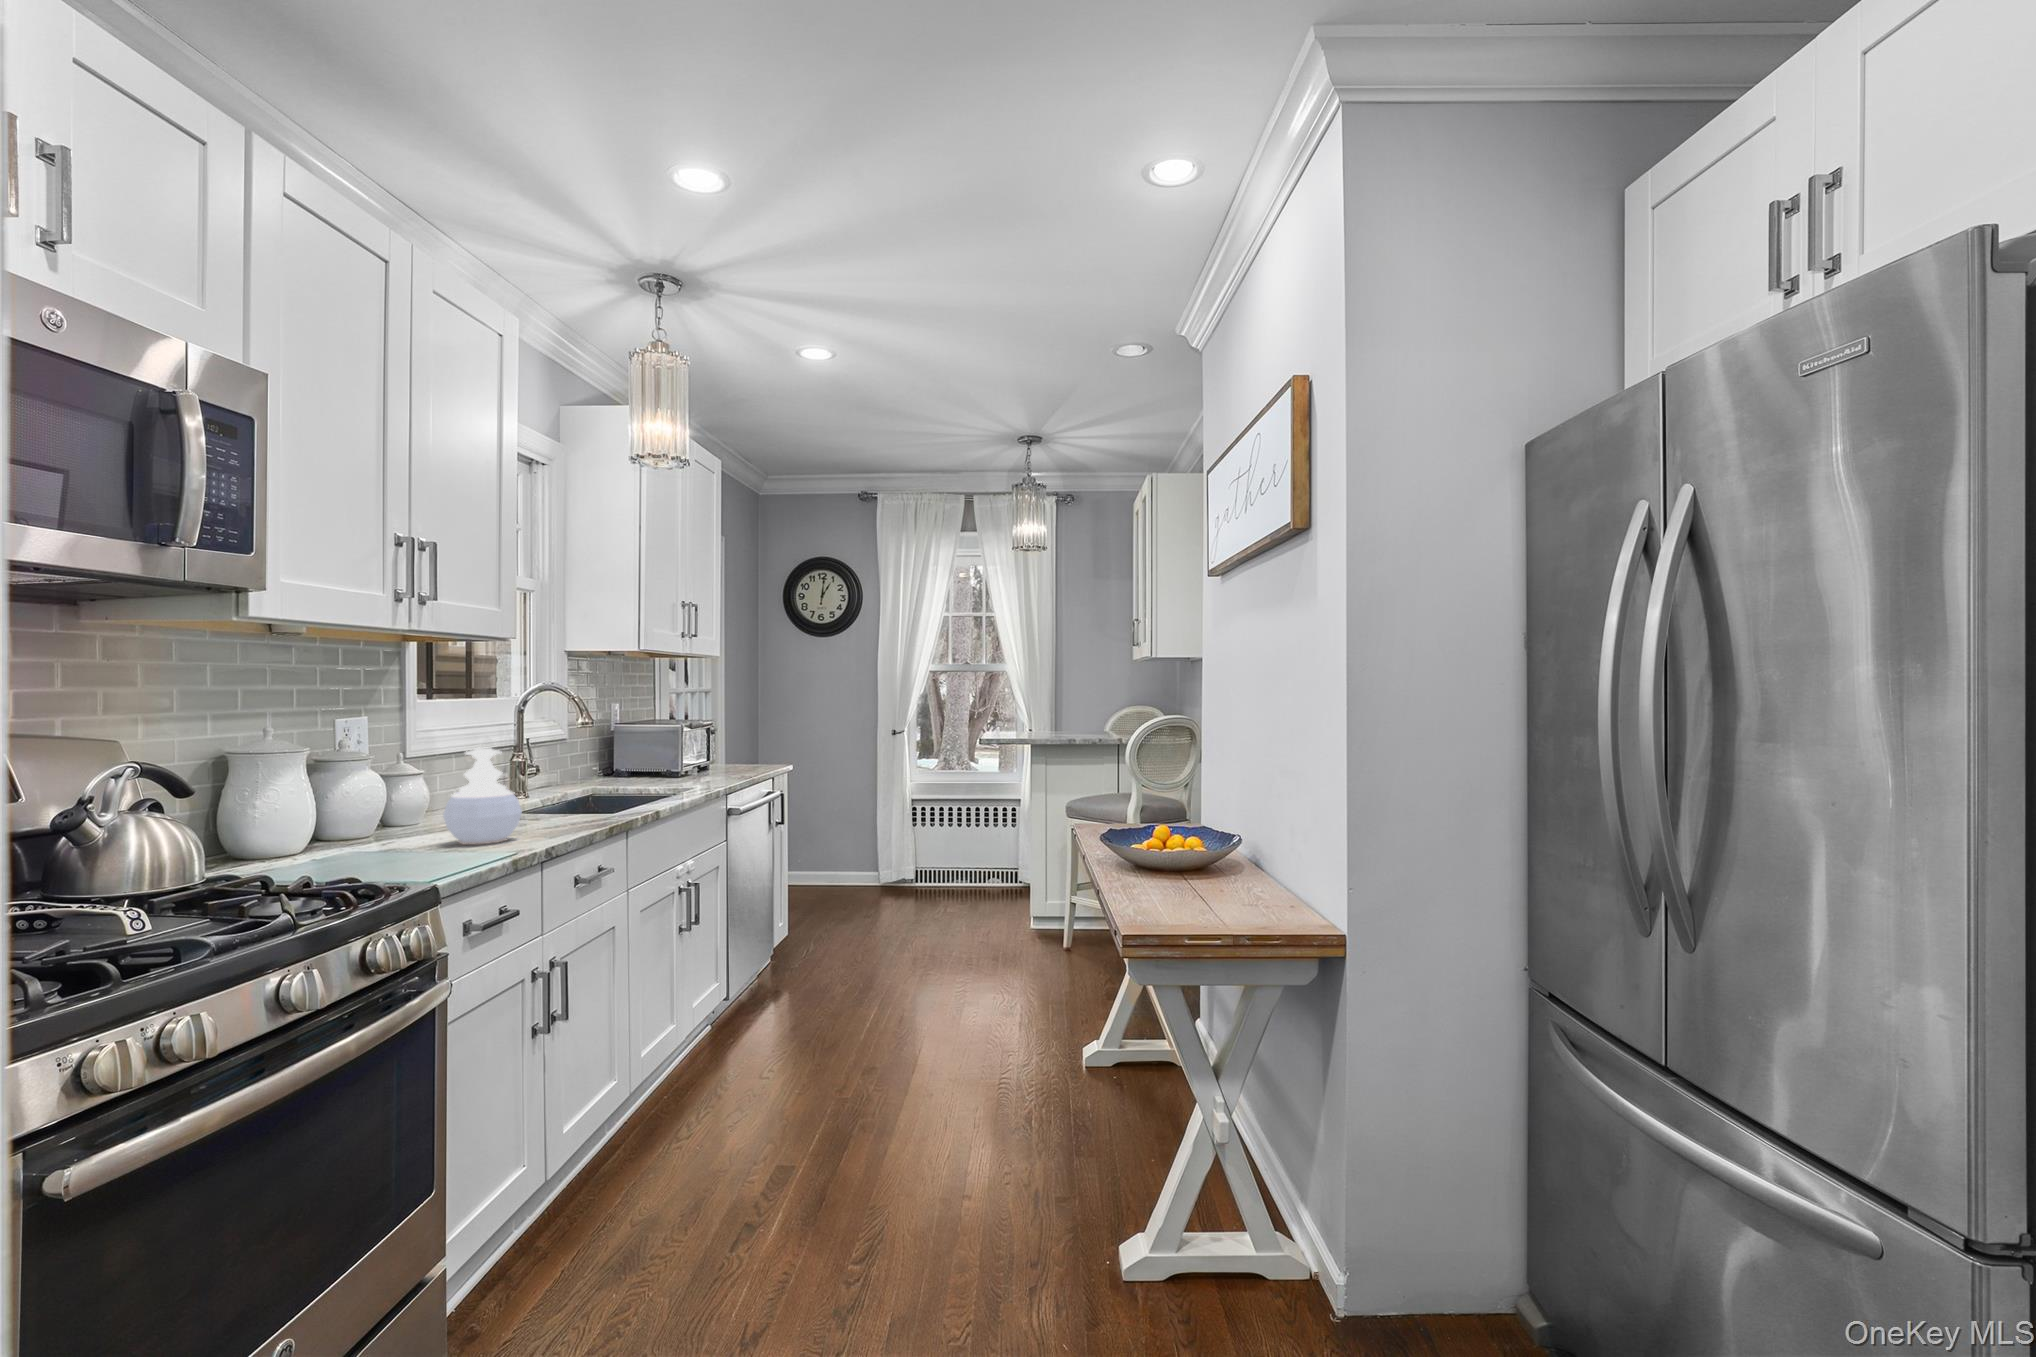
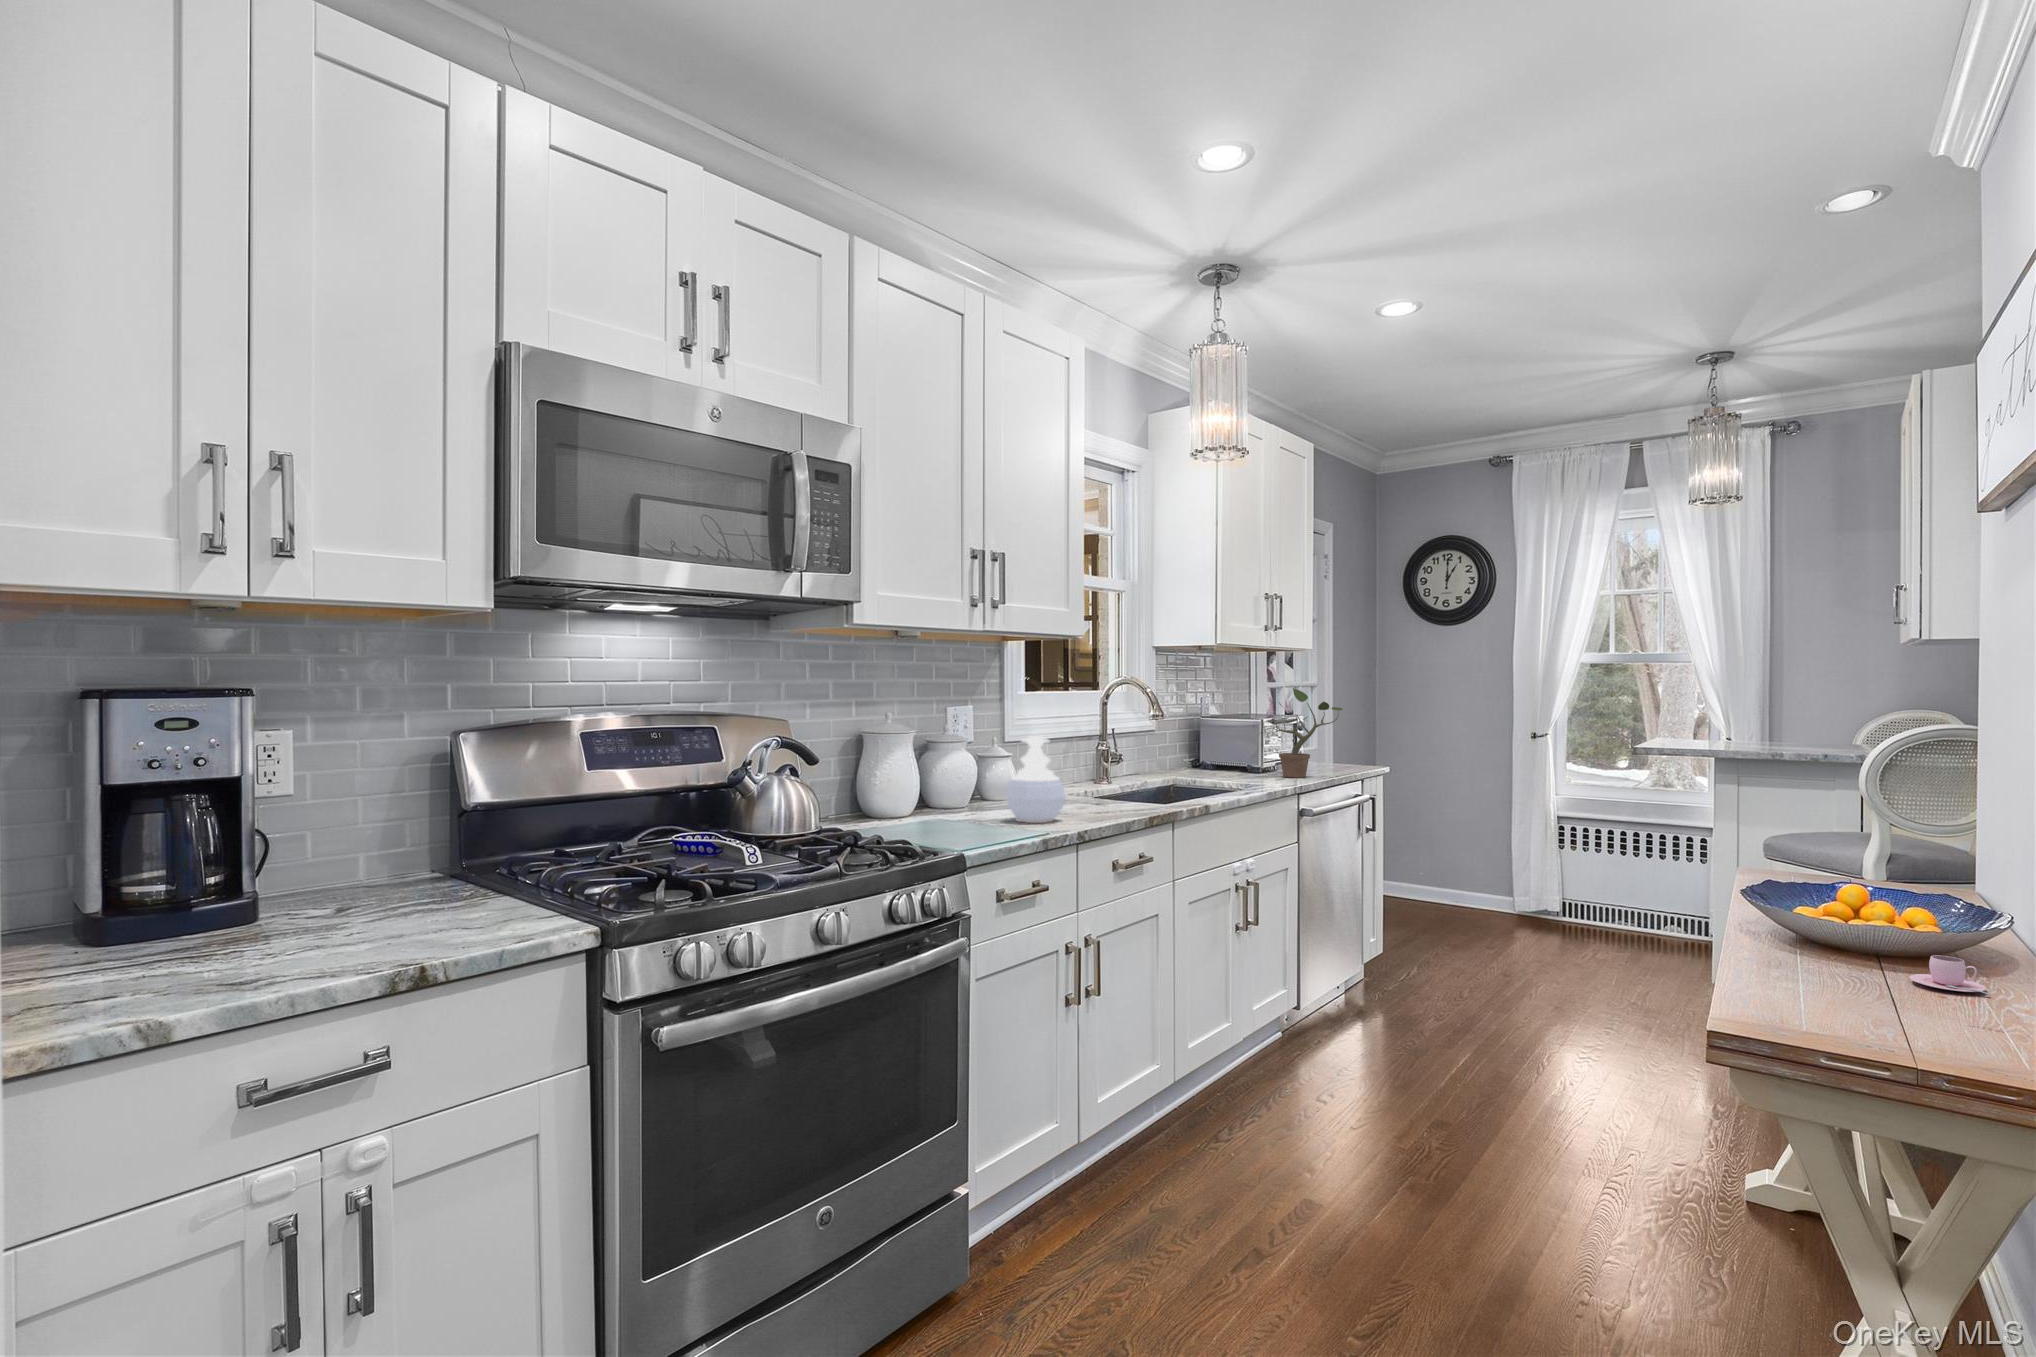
potted plant: none [681,692,761,779] -> present [1261,688,1343,778]
teacup: none [1205,838,1247,886] -> present [1910,955,1990,995]

